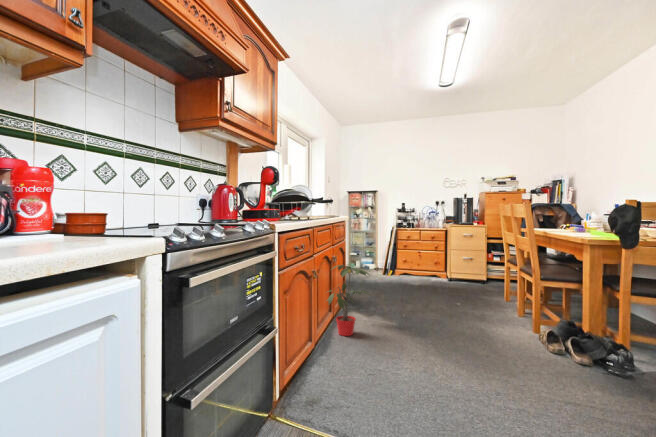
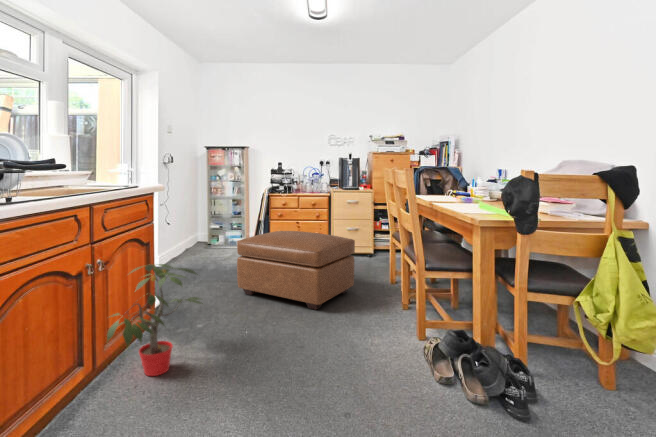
ottoman: none [381,254,476,313] -> present [237,231,355,310]

